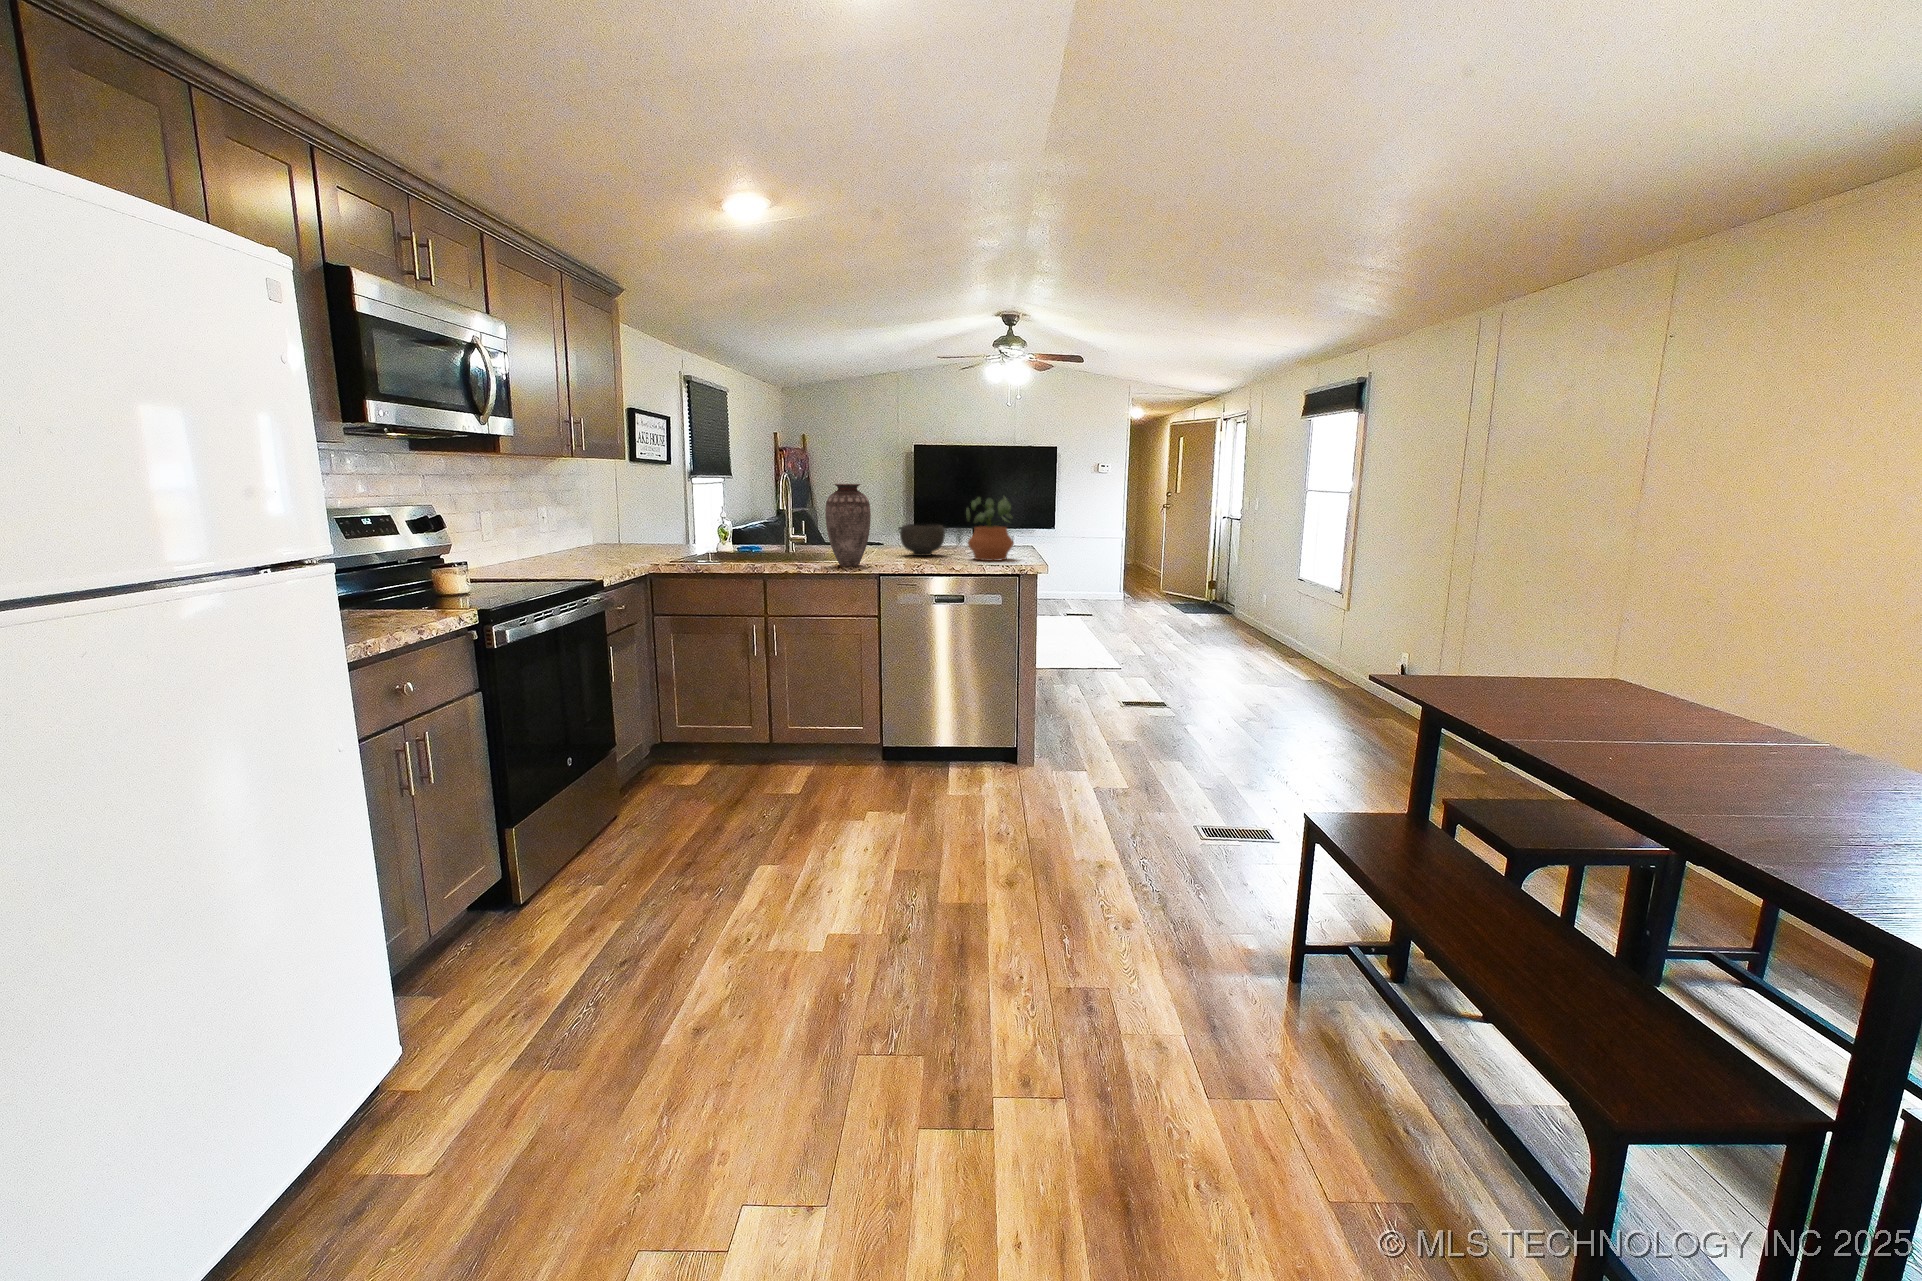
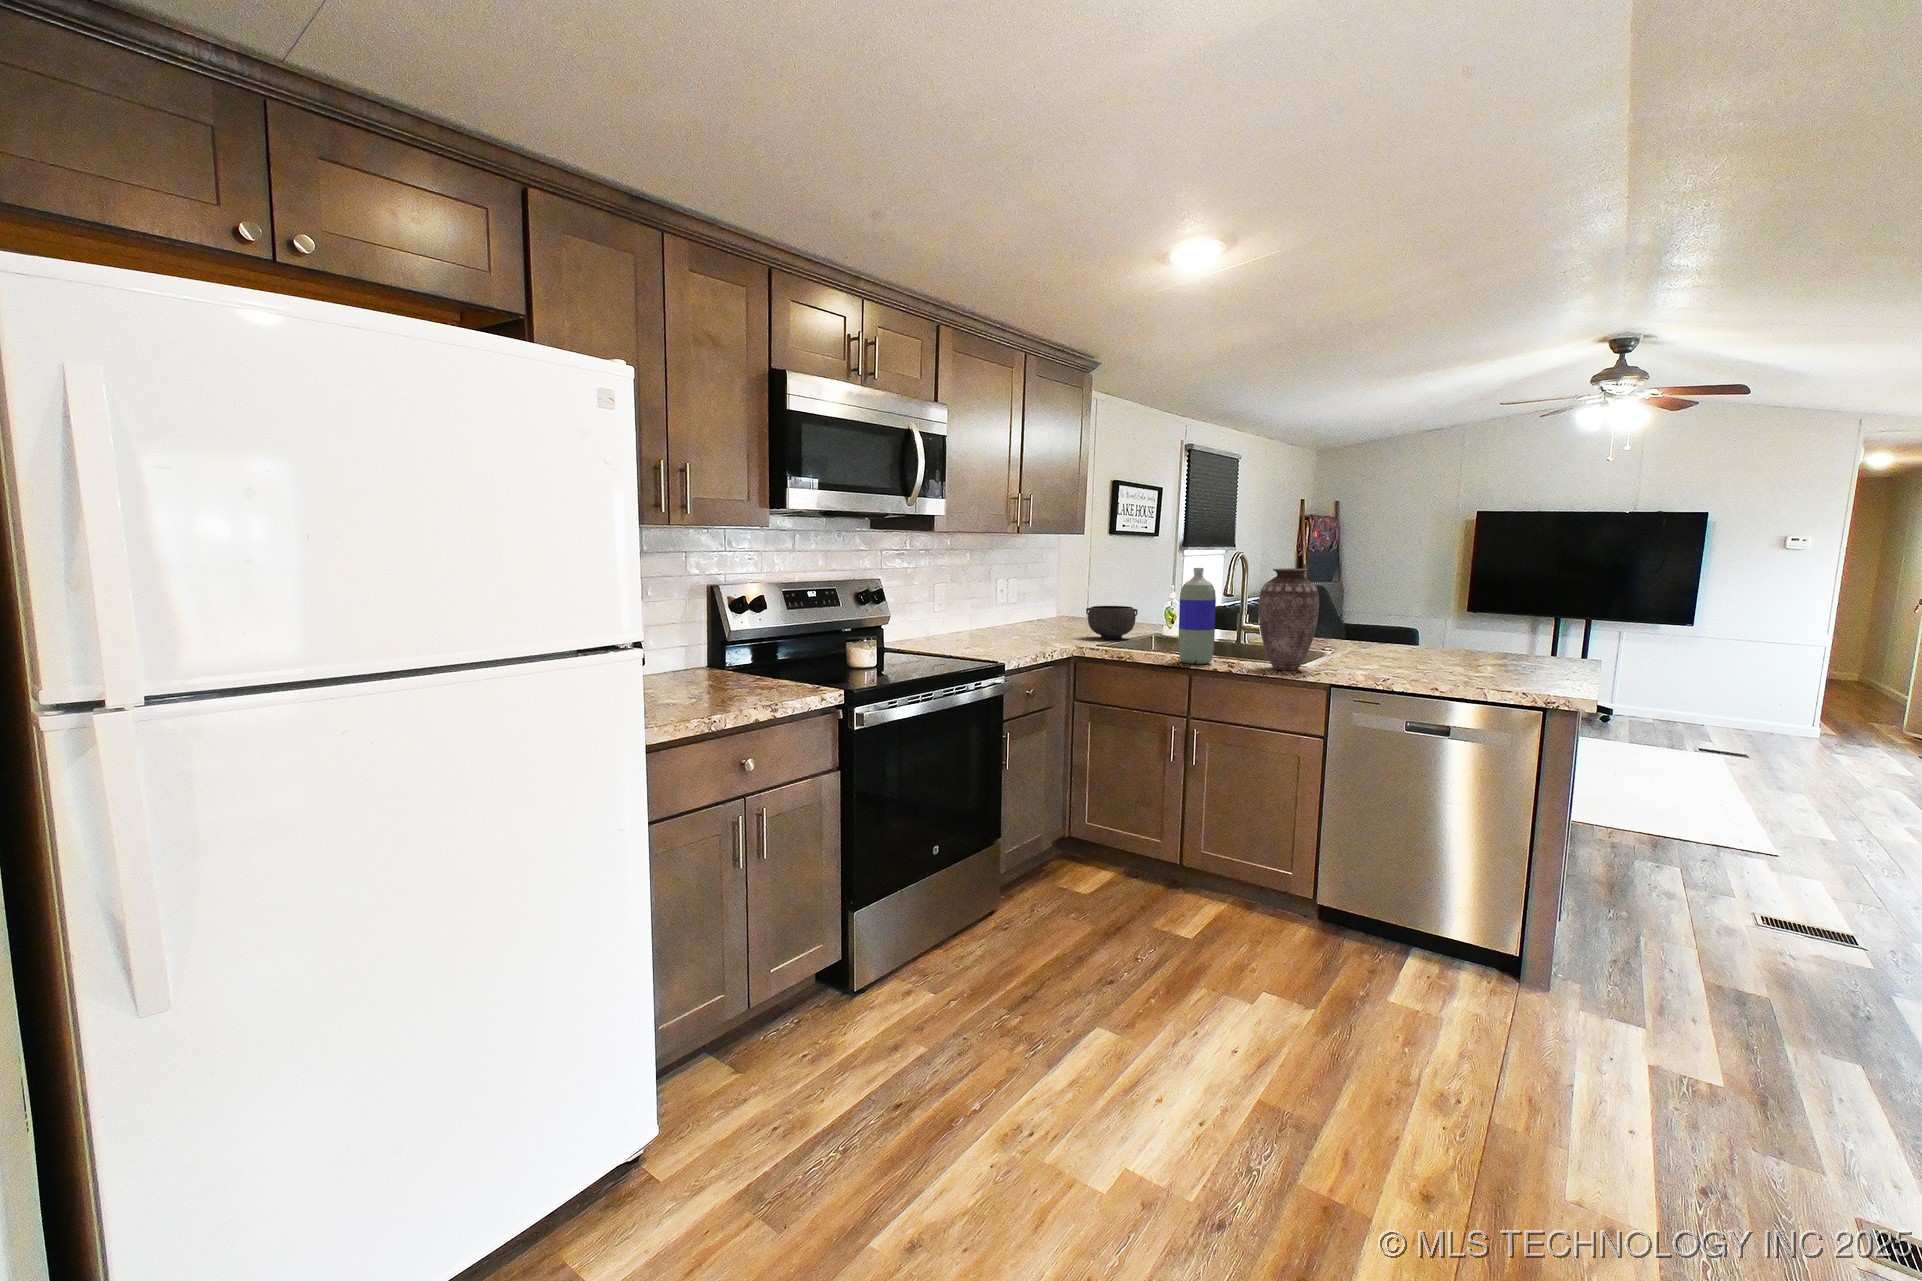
bottle: none [759,484,791,567] -> present [1178,568,1216,664]
potted plant: present [966,497,1014,561] -> none [1471,586,1555,679]
bowl: present [898,524,946,556] -> present [1086,606,1138,639]

